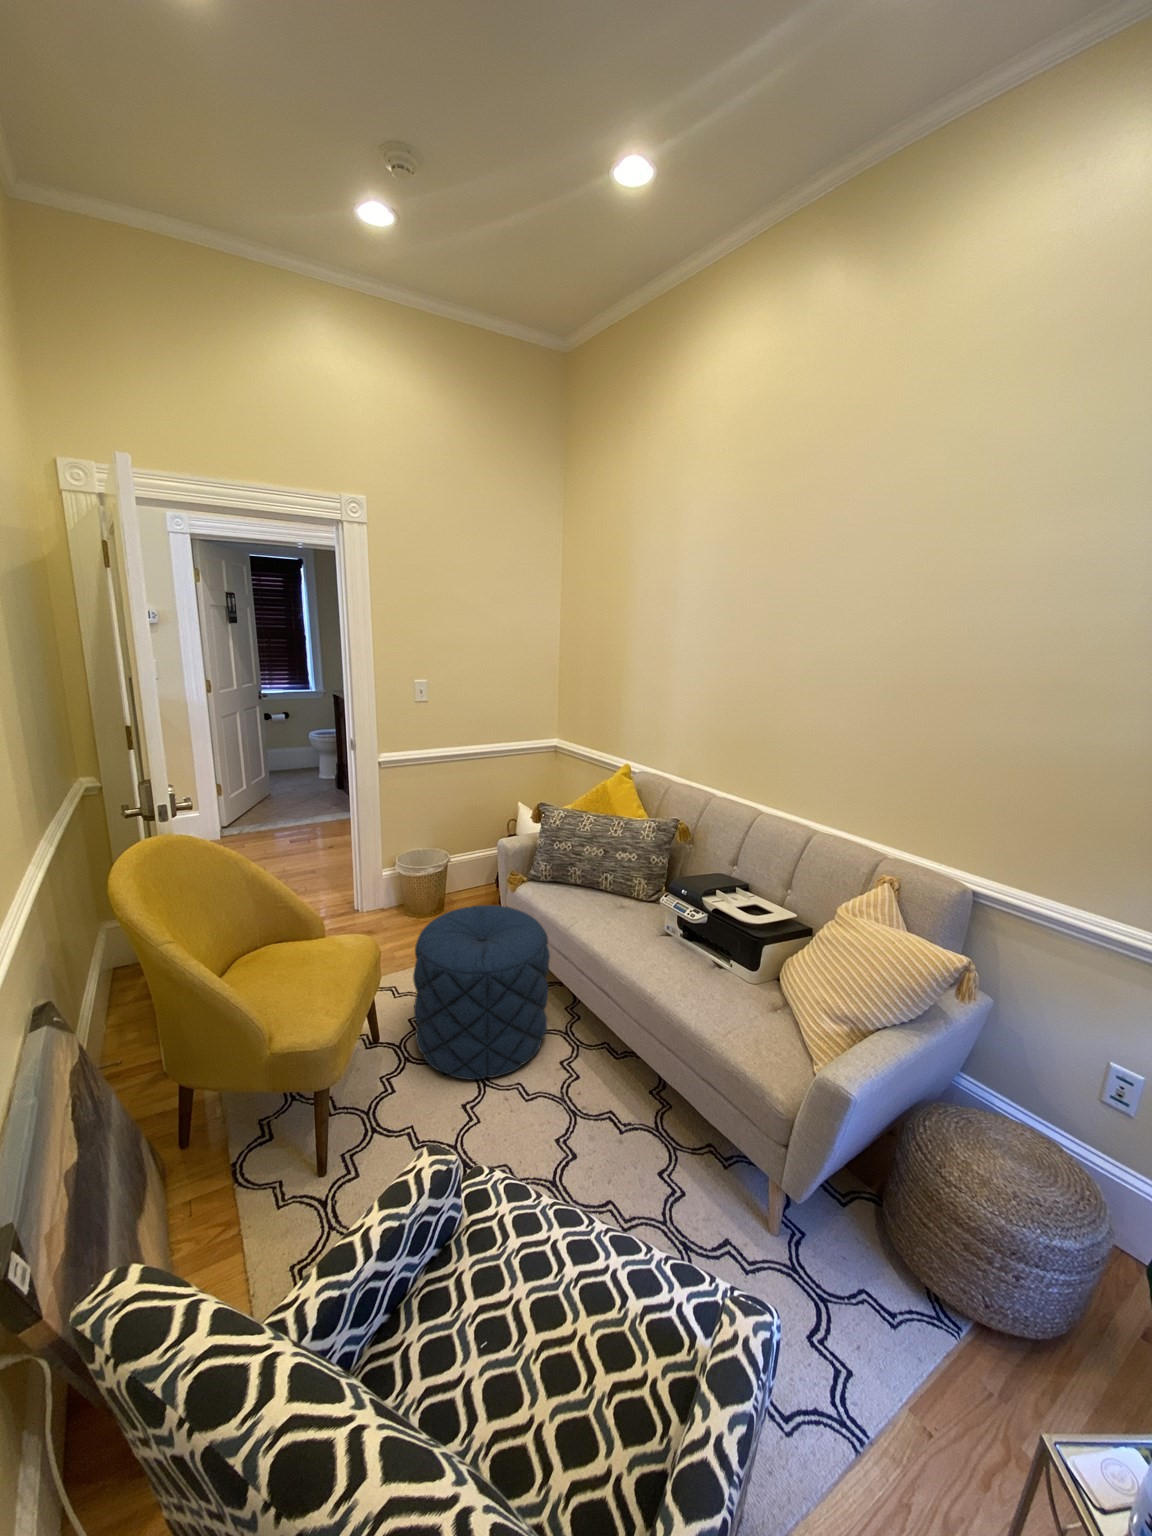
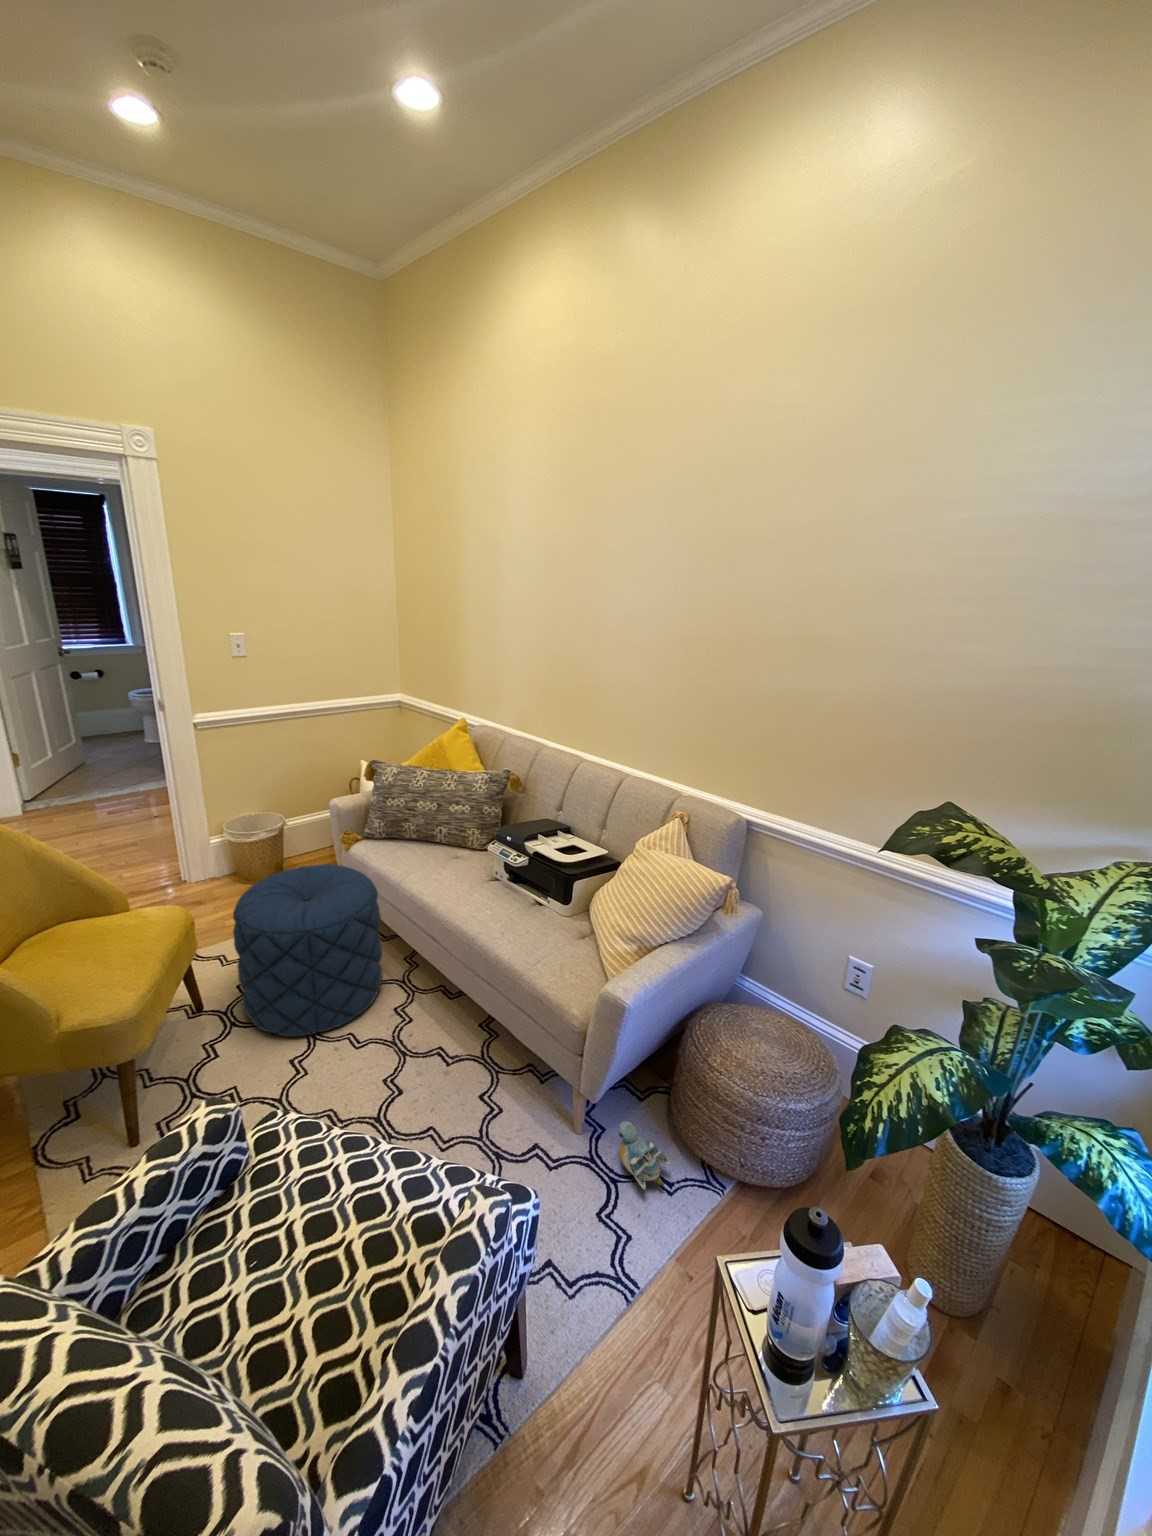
plush toy: none [825,1229,893,1318] -> present [618,1122,671,1190]

